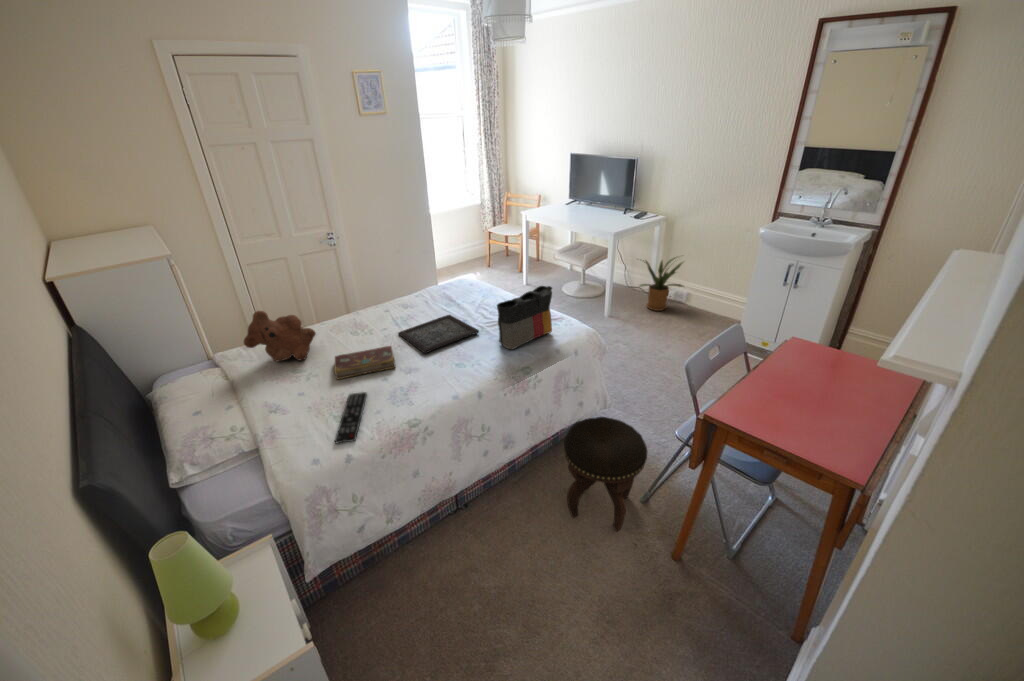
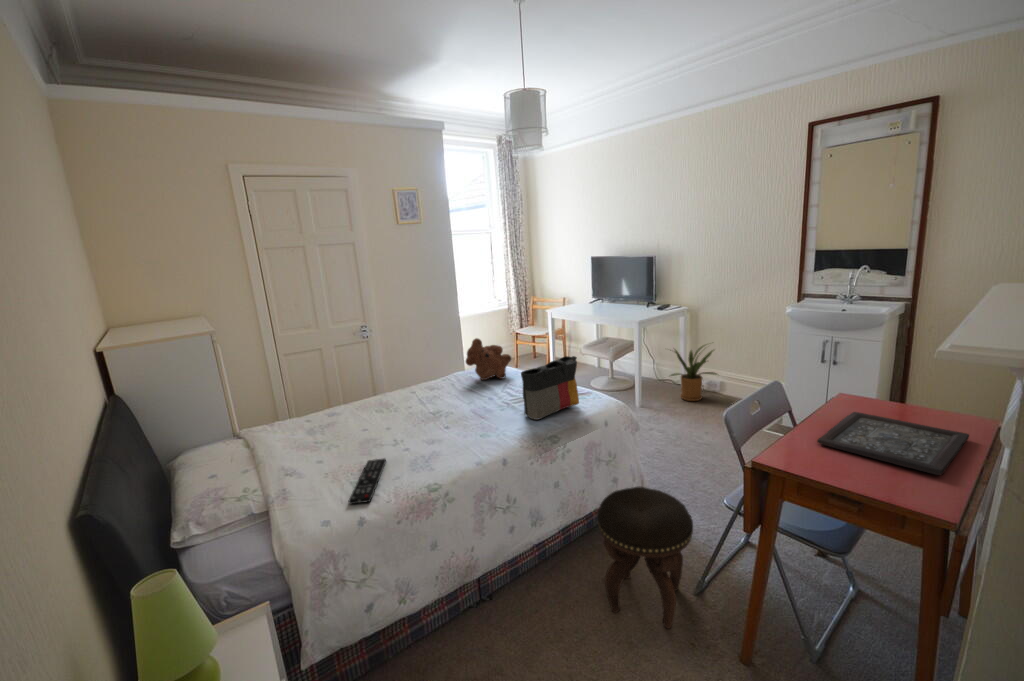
teddy bear: present [244,311,316,361] -> present [466,338,511,380]
tray: present [398,315,479,353] -> present [817,412,969,475]
book: present [334,346,396,379] -> none [355,418,417,449]

